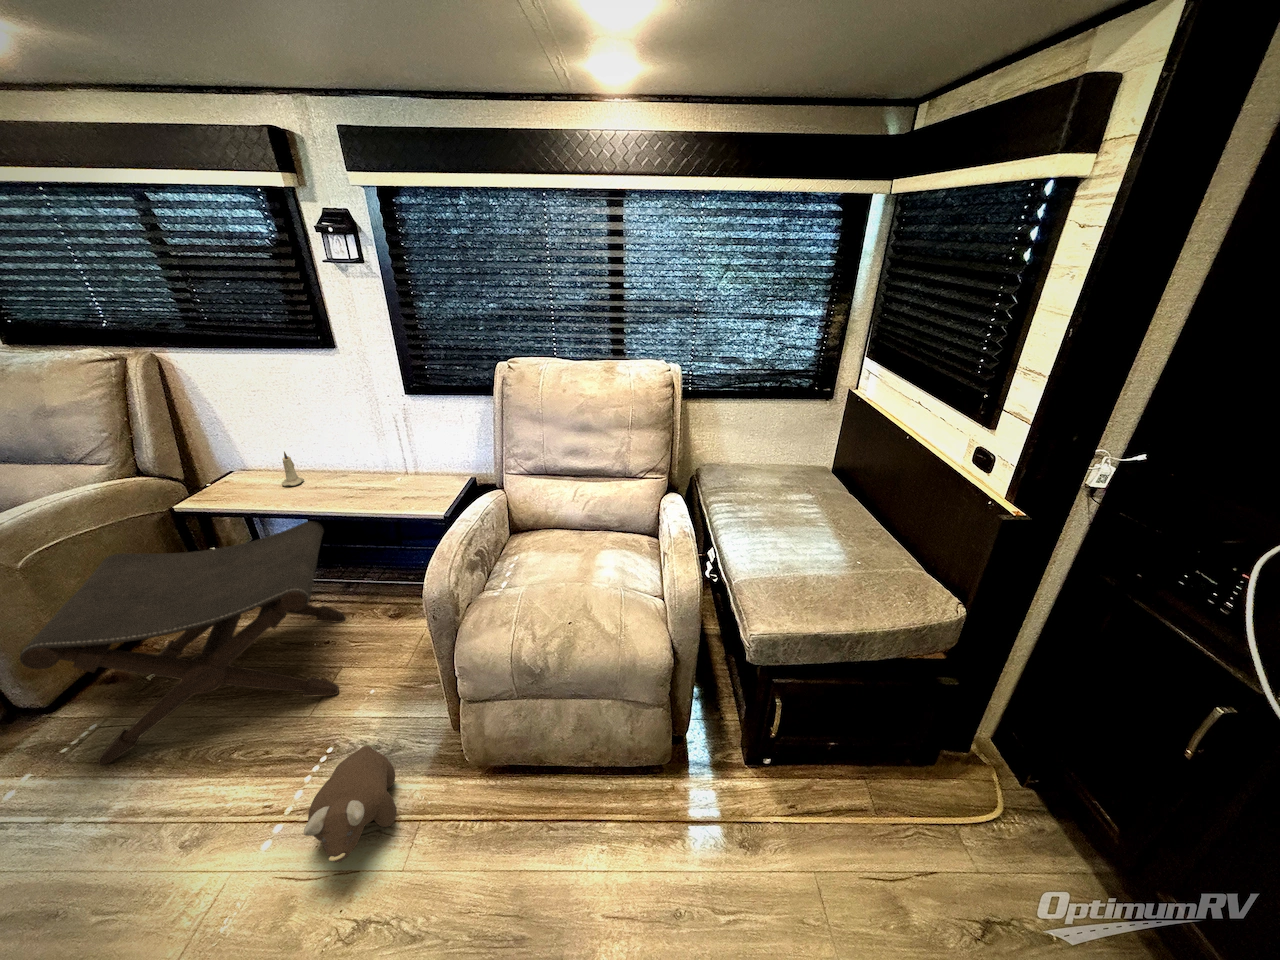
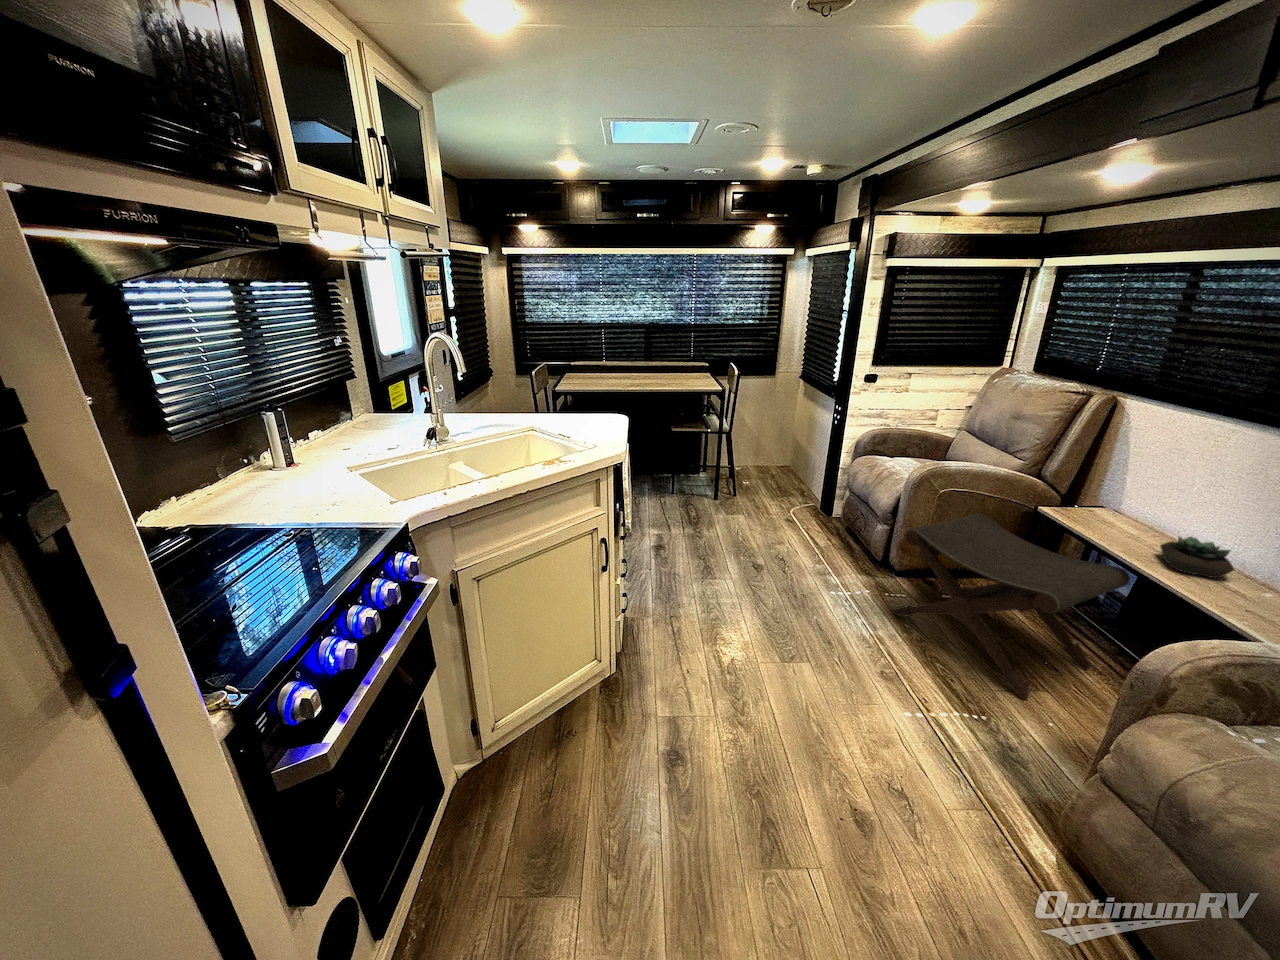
candle: present [282,452,304,486] -> none [1131,506,1158,540]
succulent plant: none [316,461,374,497] -> present [1160,536,1235,578]
plush toy: present [304,746,397,863] -> none [922,712,1006,786]

